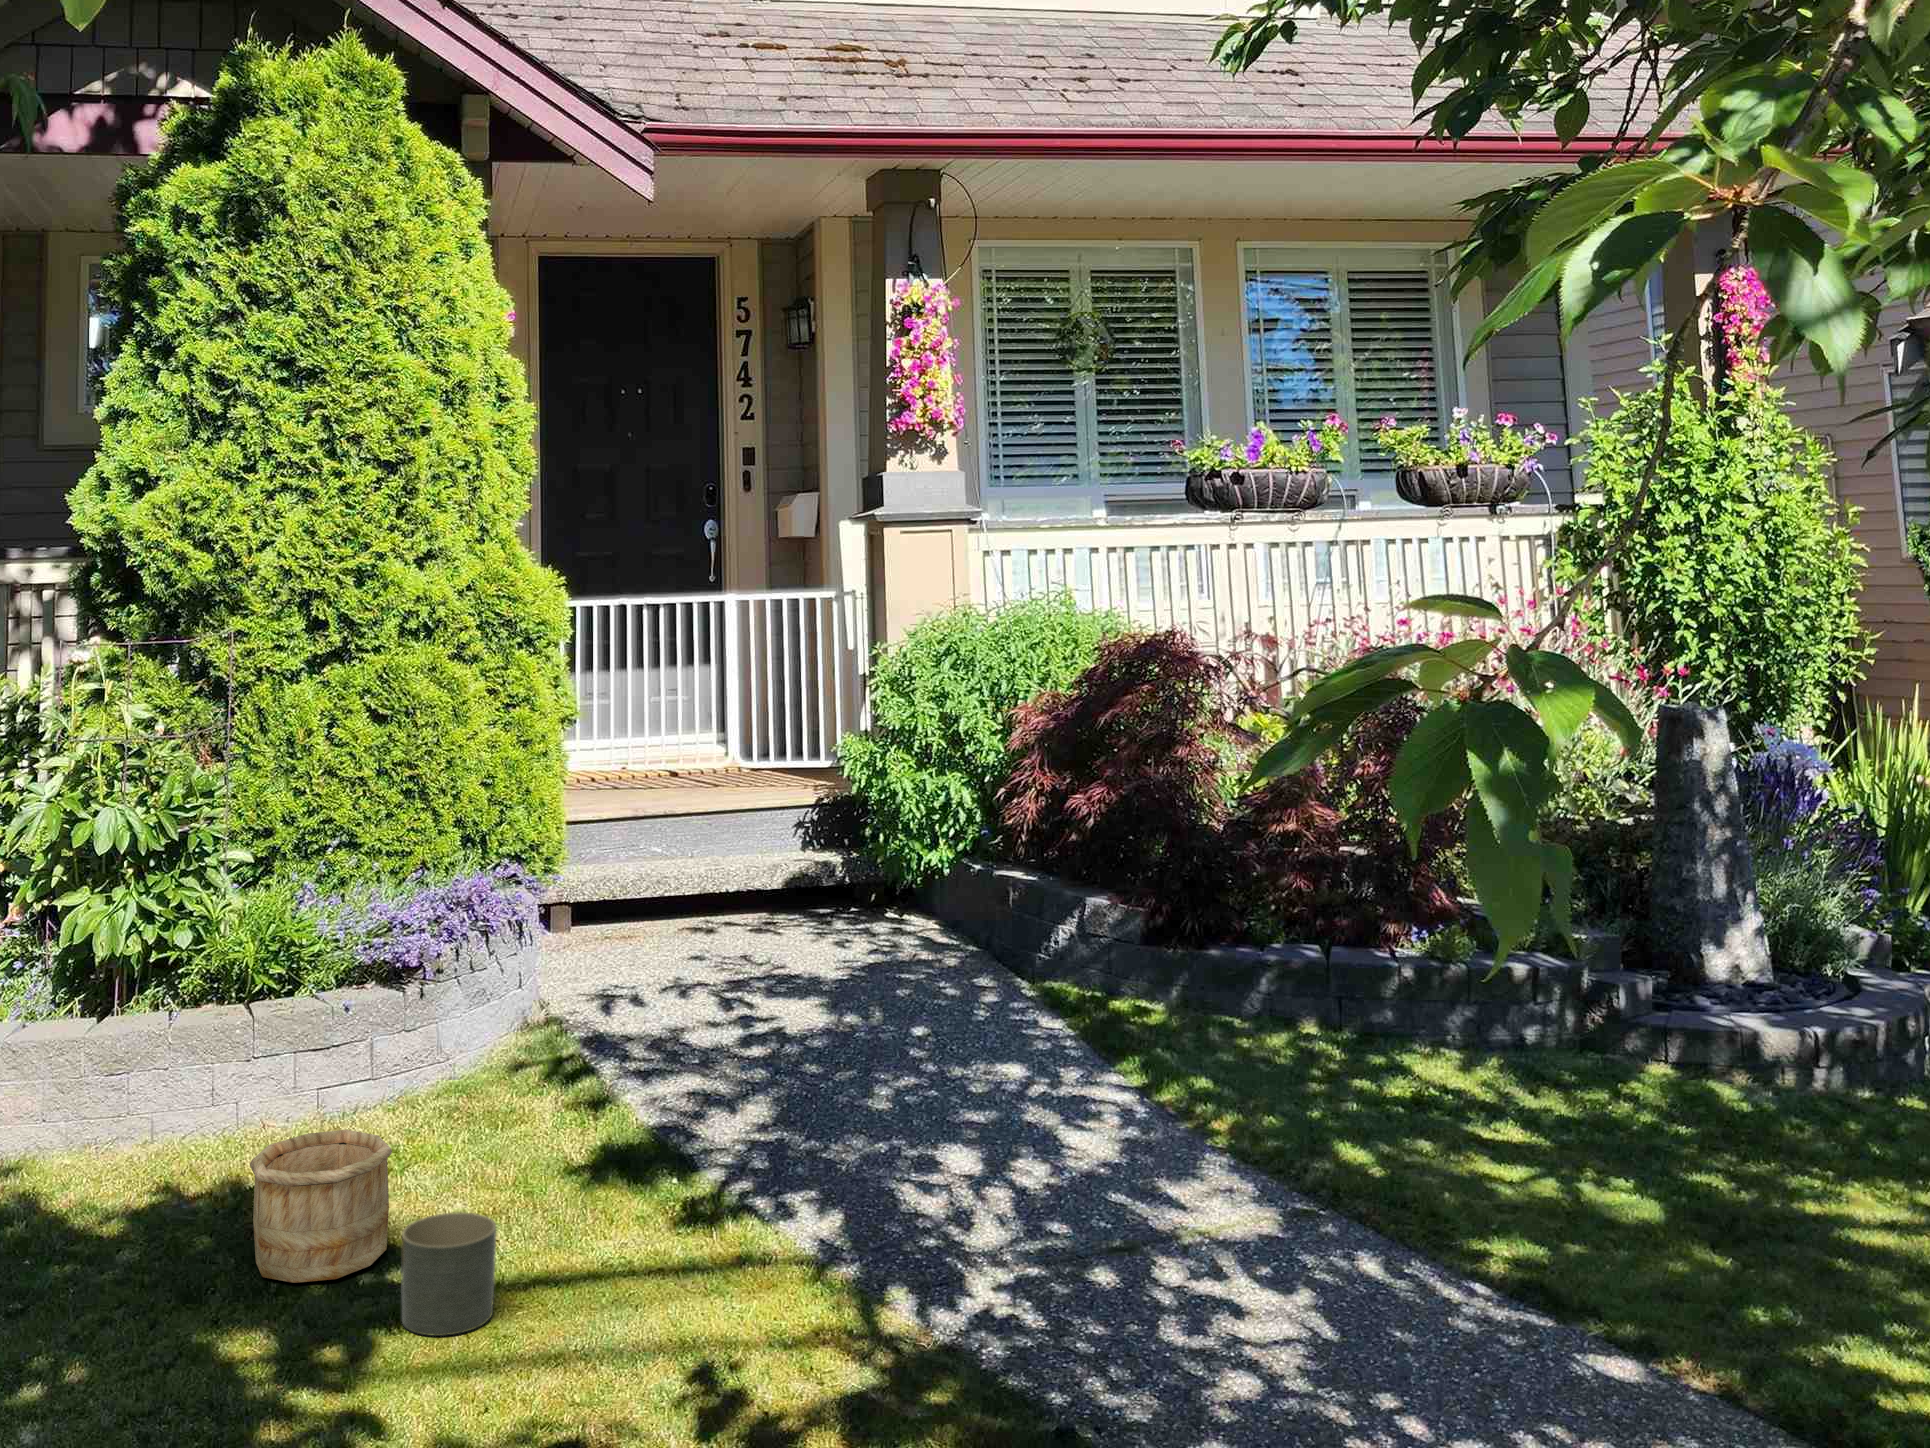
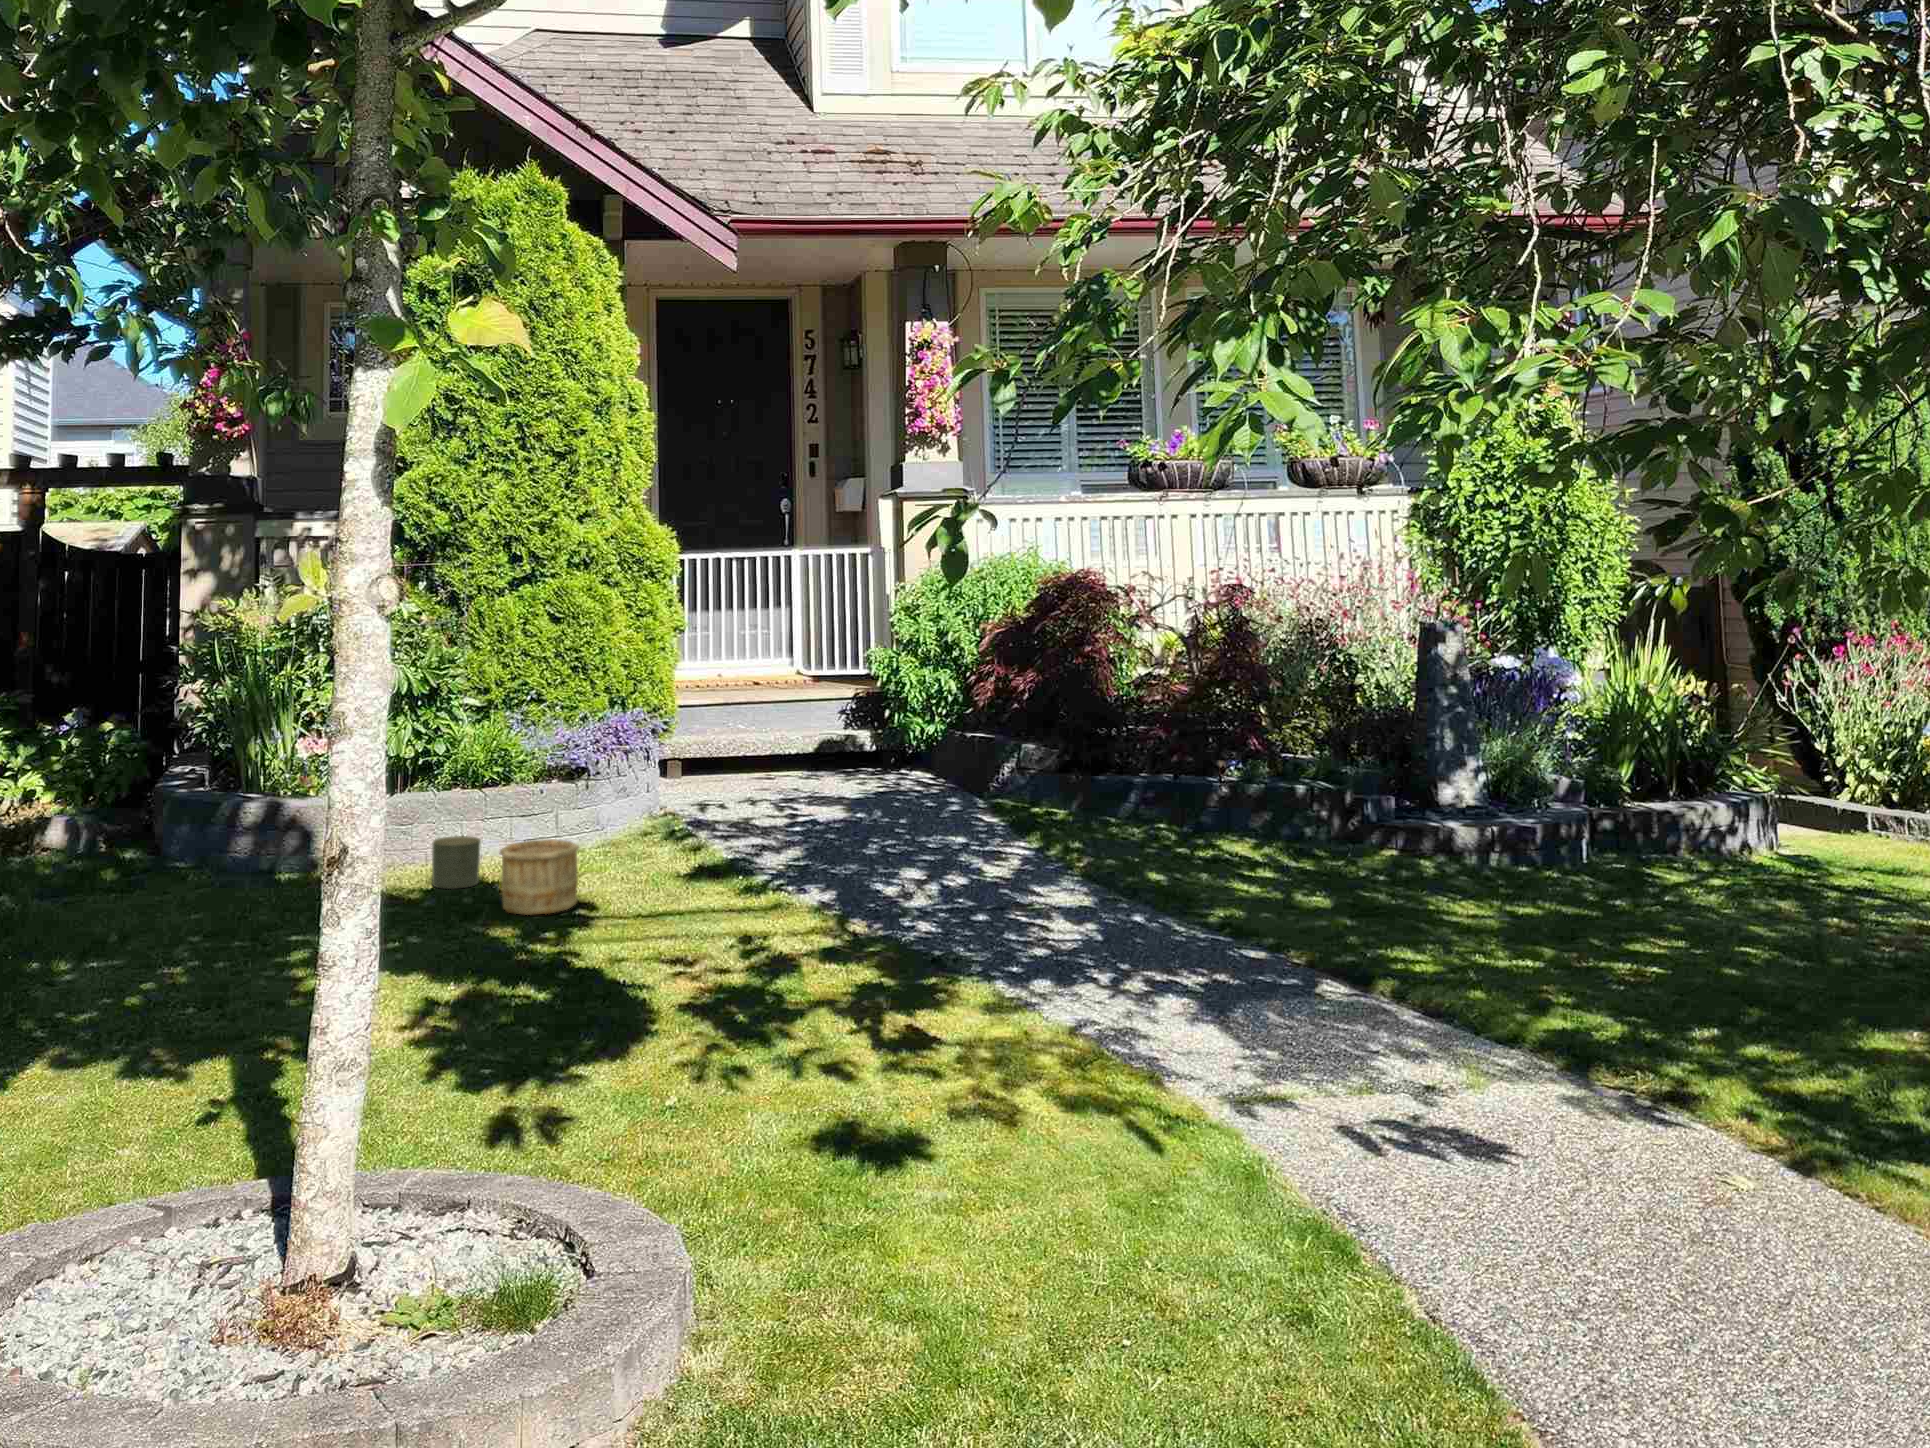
planter: present [401,1212,496,1336] -> present [432,836,480,889]

